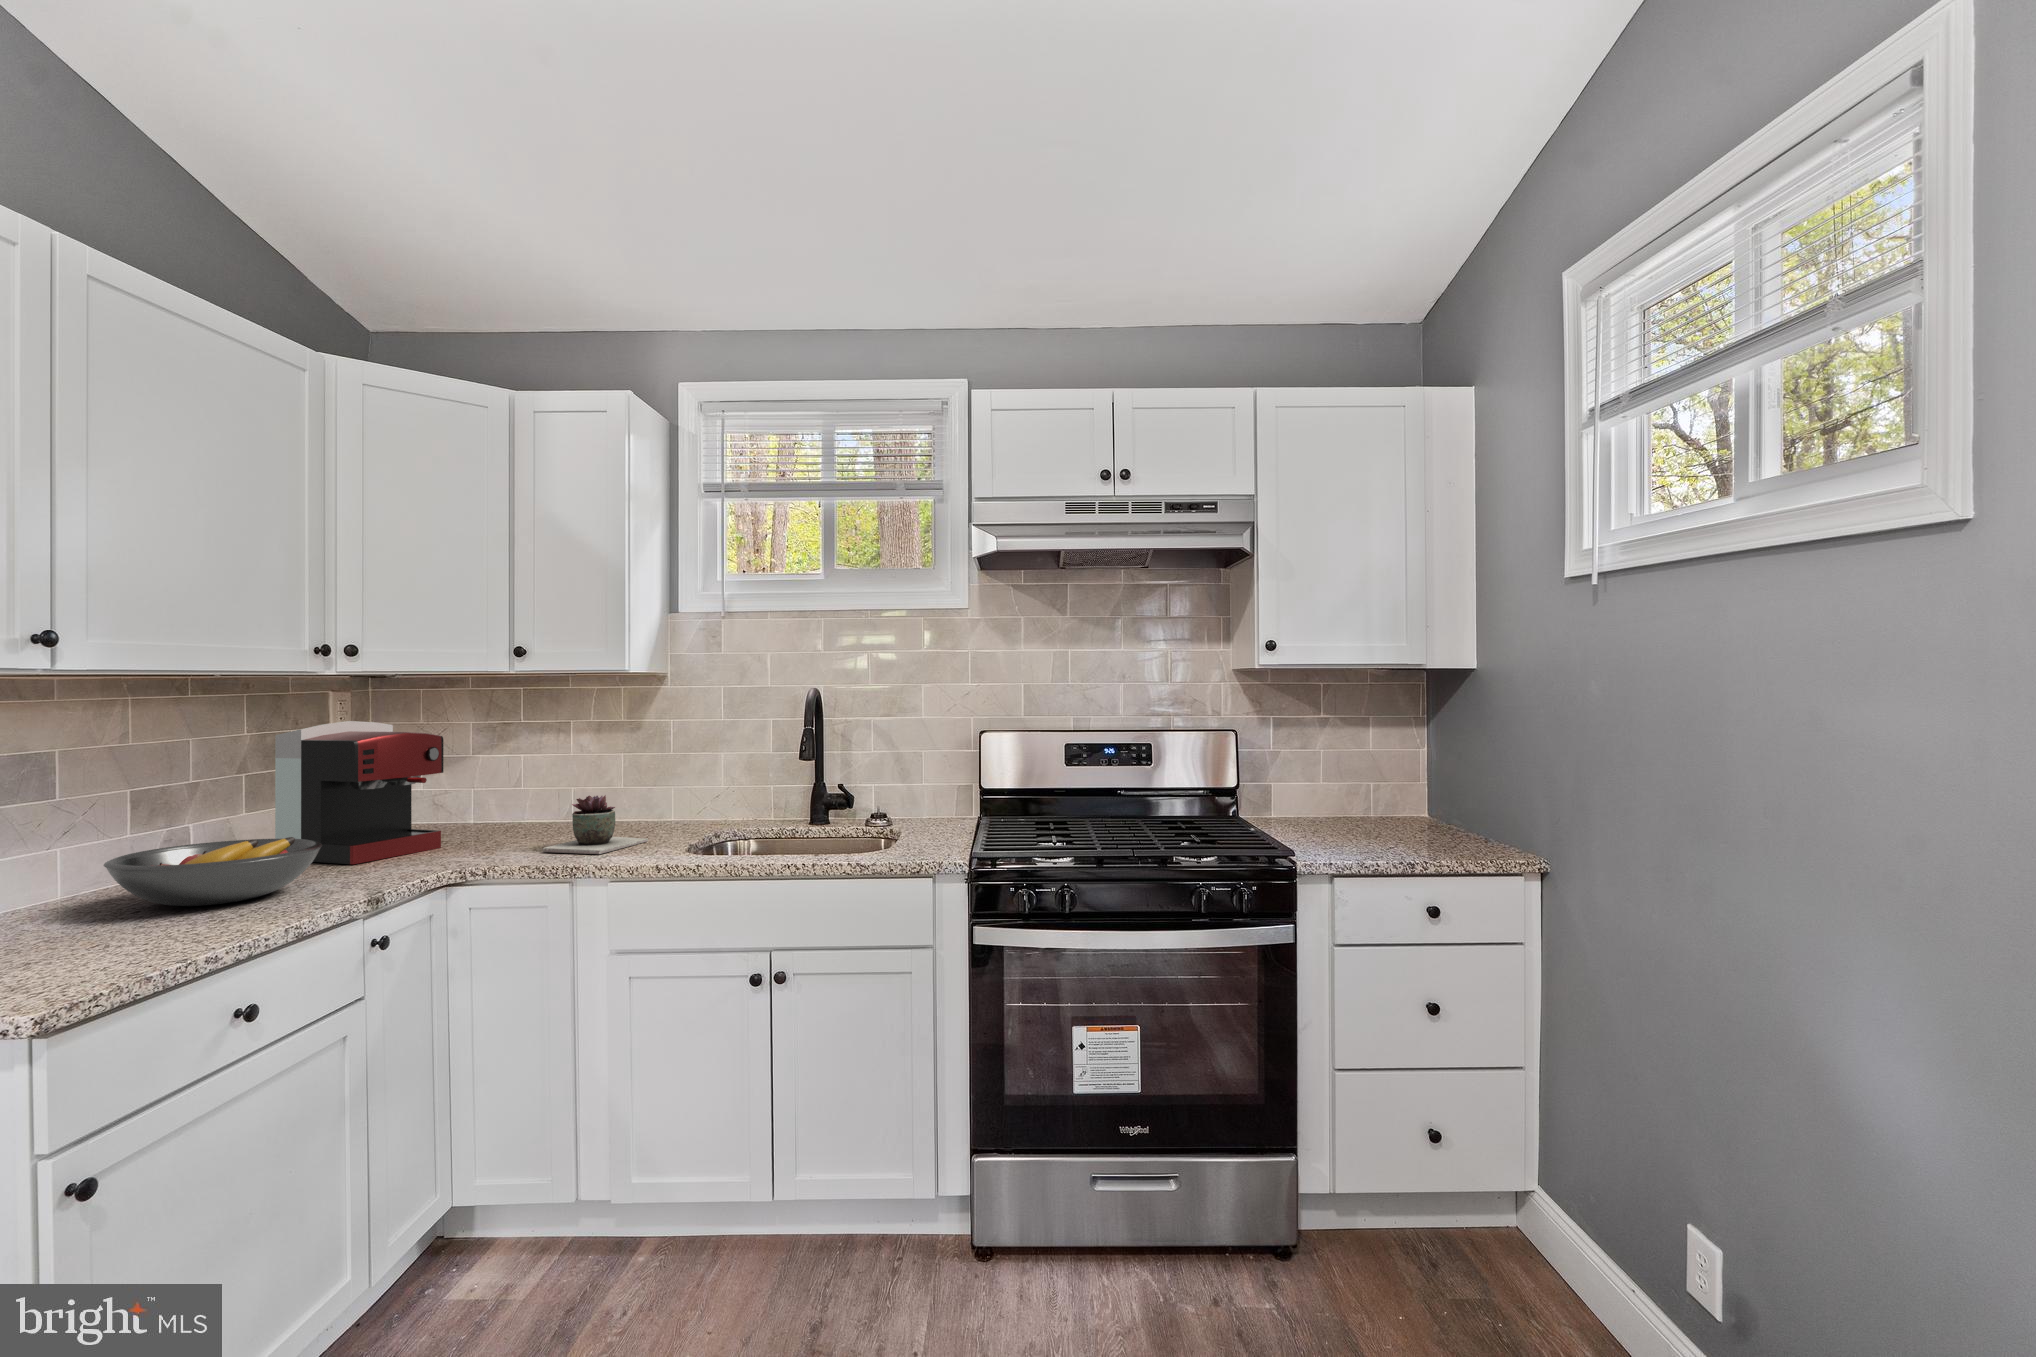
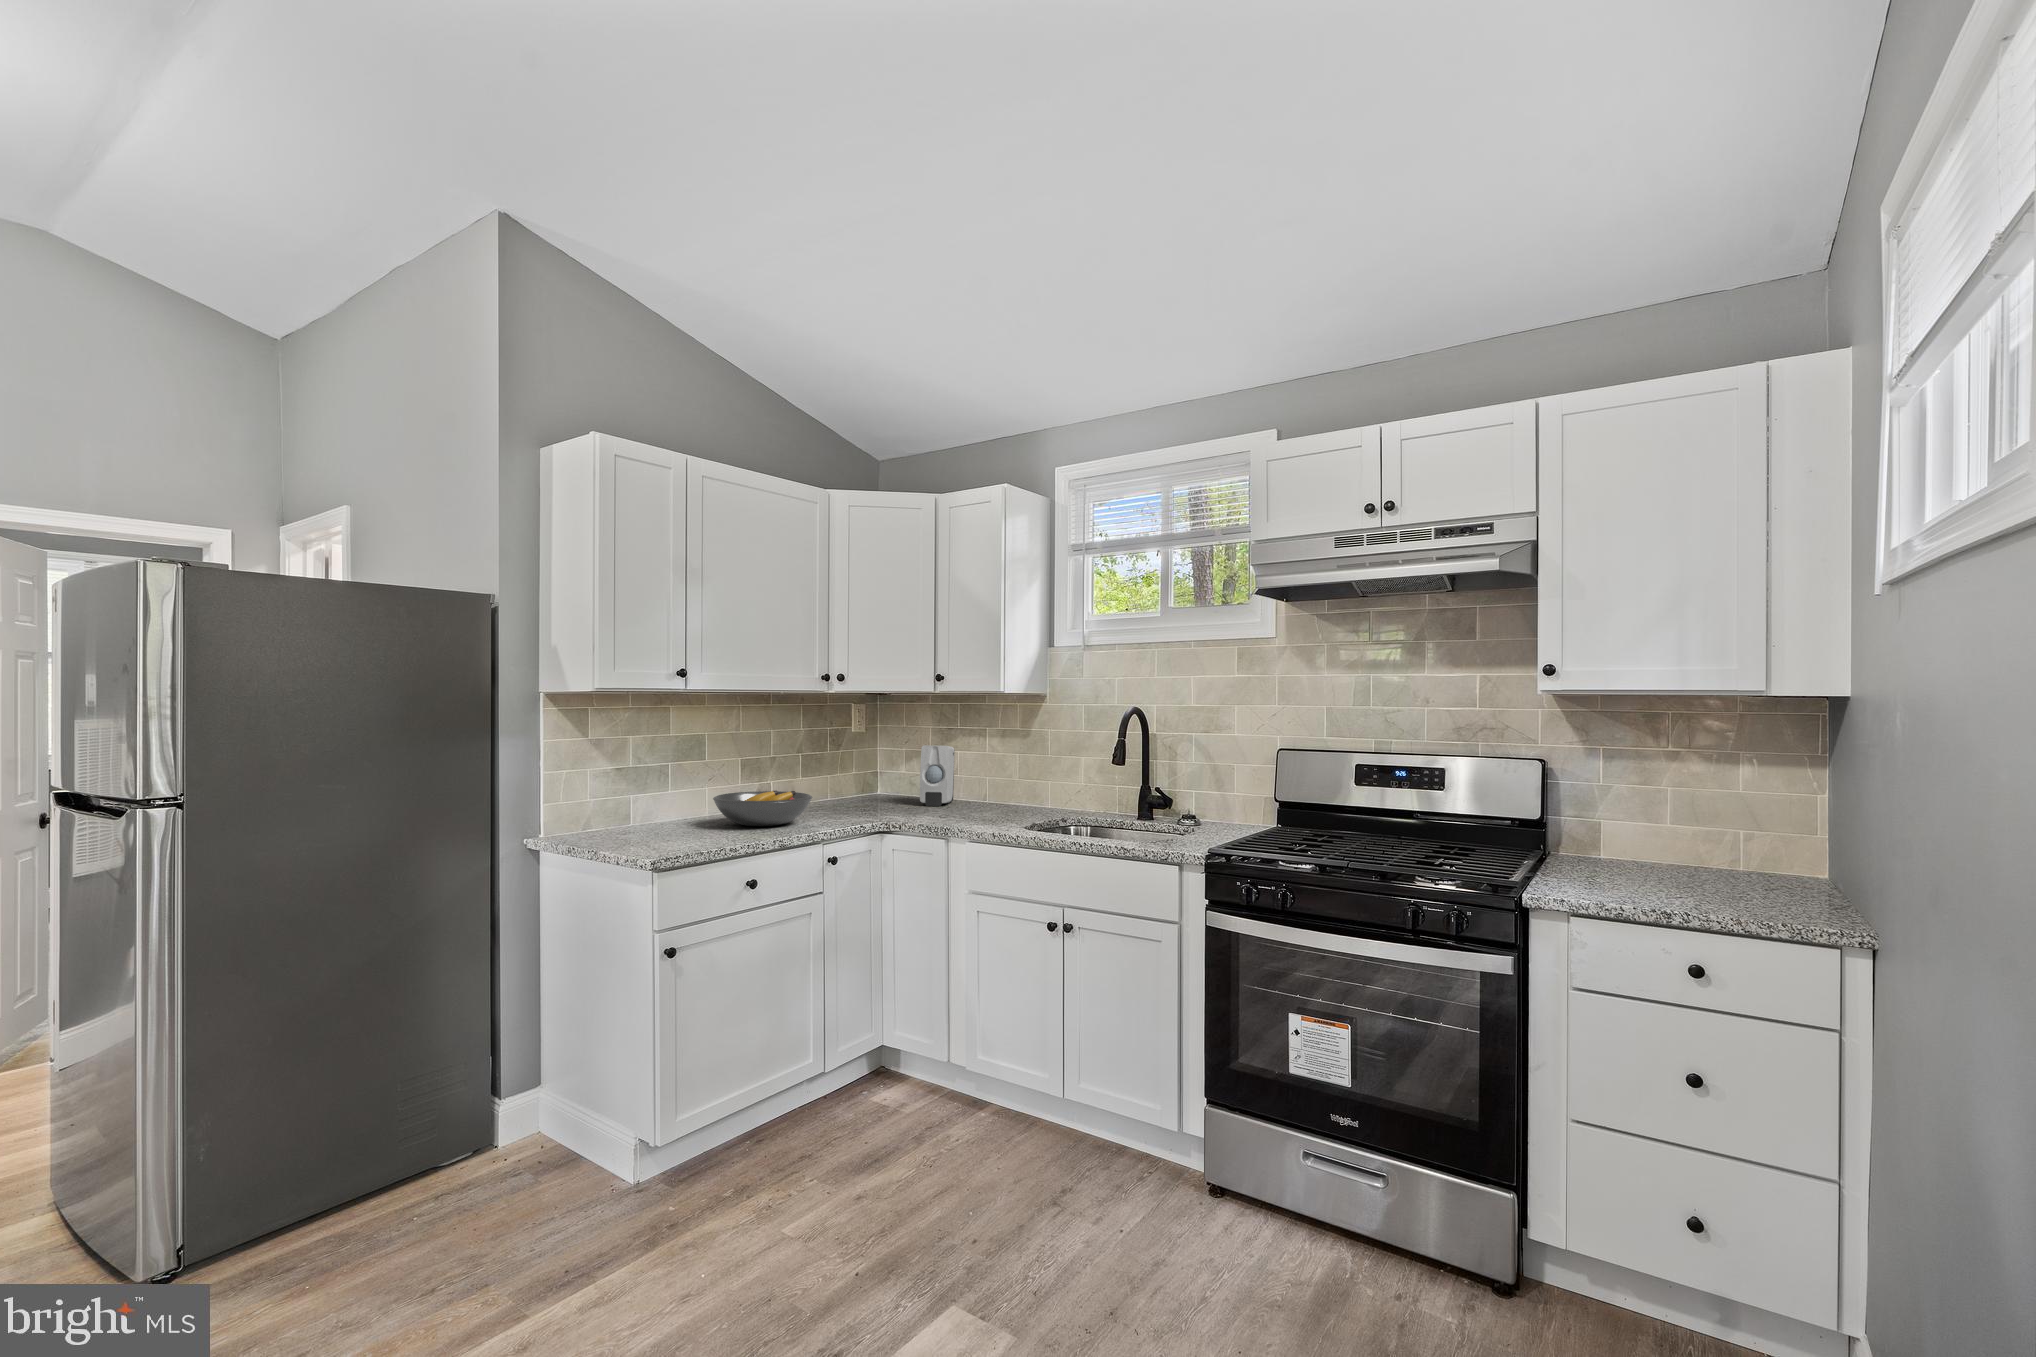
coffee maker: present [275,721,444,864] -> none [810,722,897,814]
soap dispenser: none [475,750,521,837] -> present [920,745,955,806]
succulent plant: present [543,795,648,854] -> none [942,780,1012,823]

